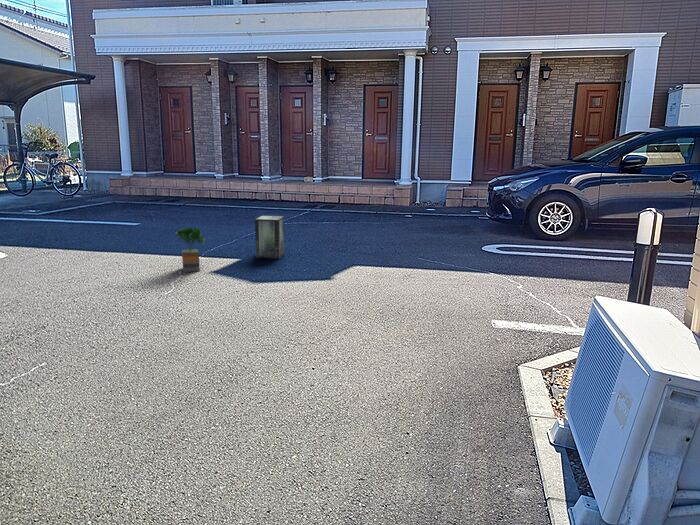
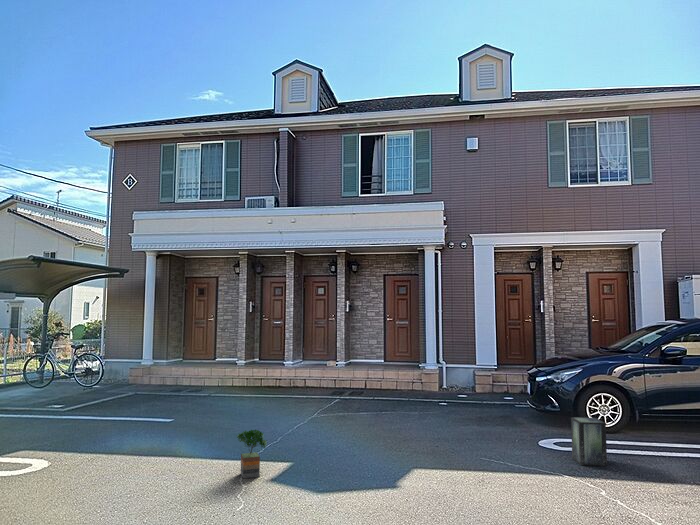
storage box: present [255,216,284,259] -> present [571,417,607,466]

